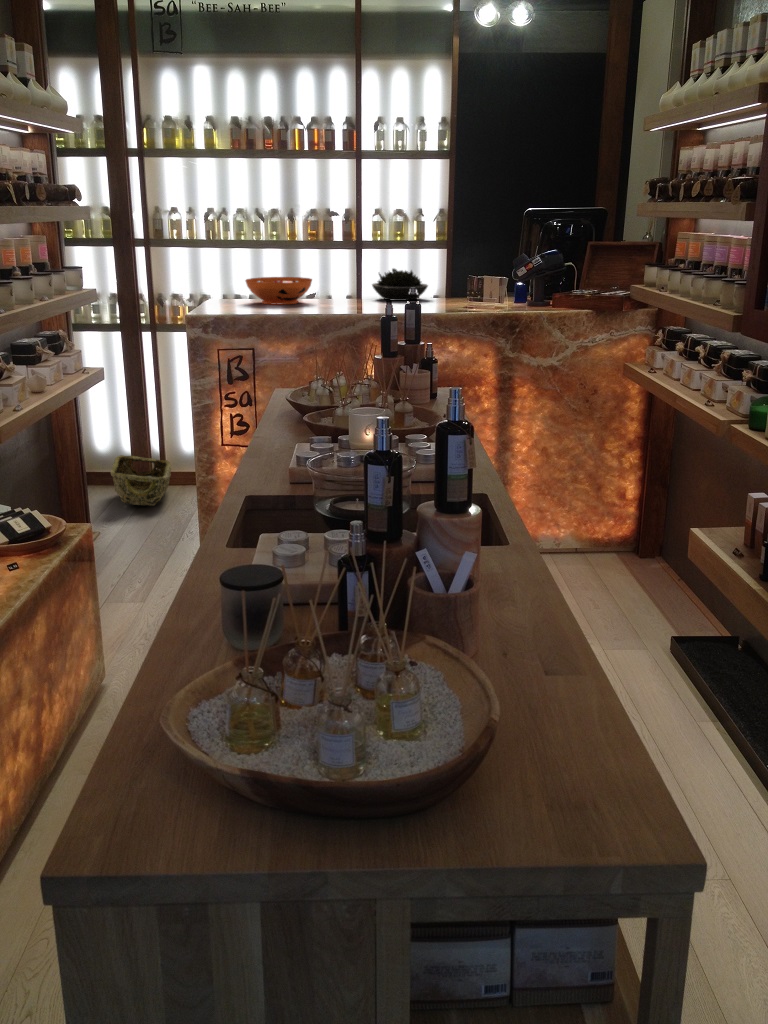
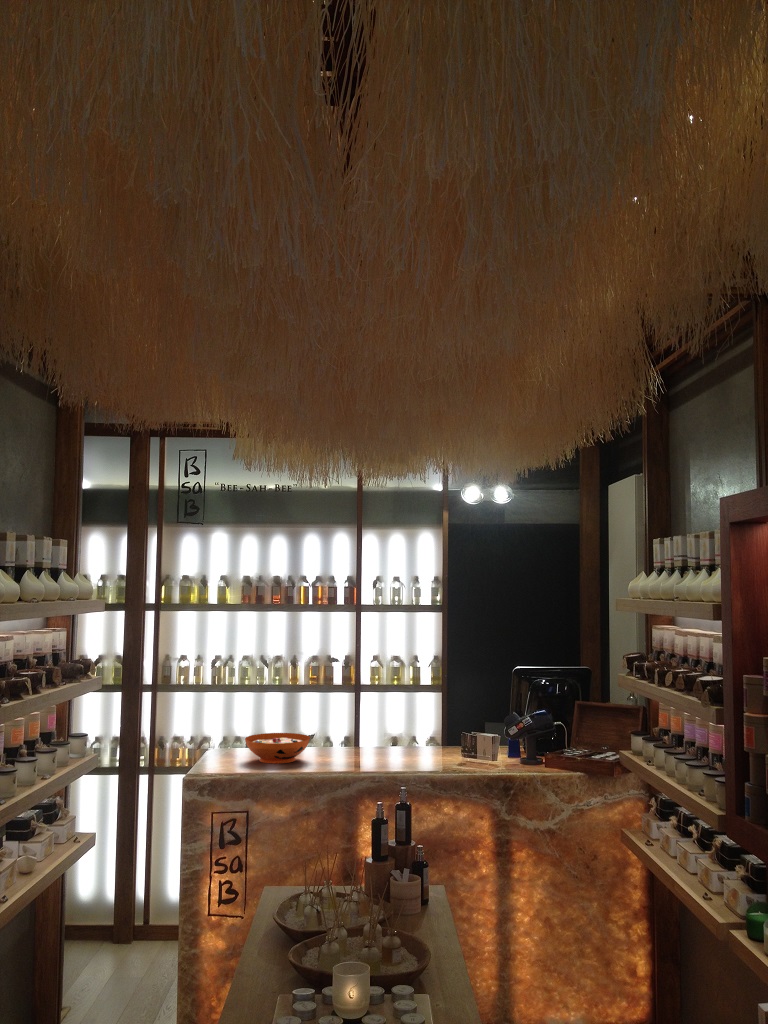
succulent plant: present [372,269,428,301] -> none [368,723,423,756]
woven basket: present [111,455,171,506] -> none [87,910,153,974]

